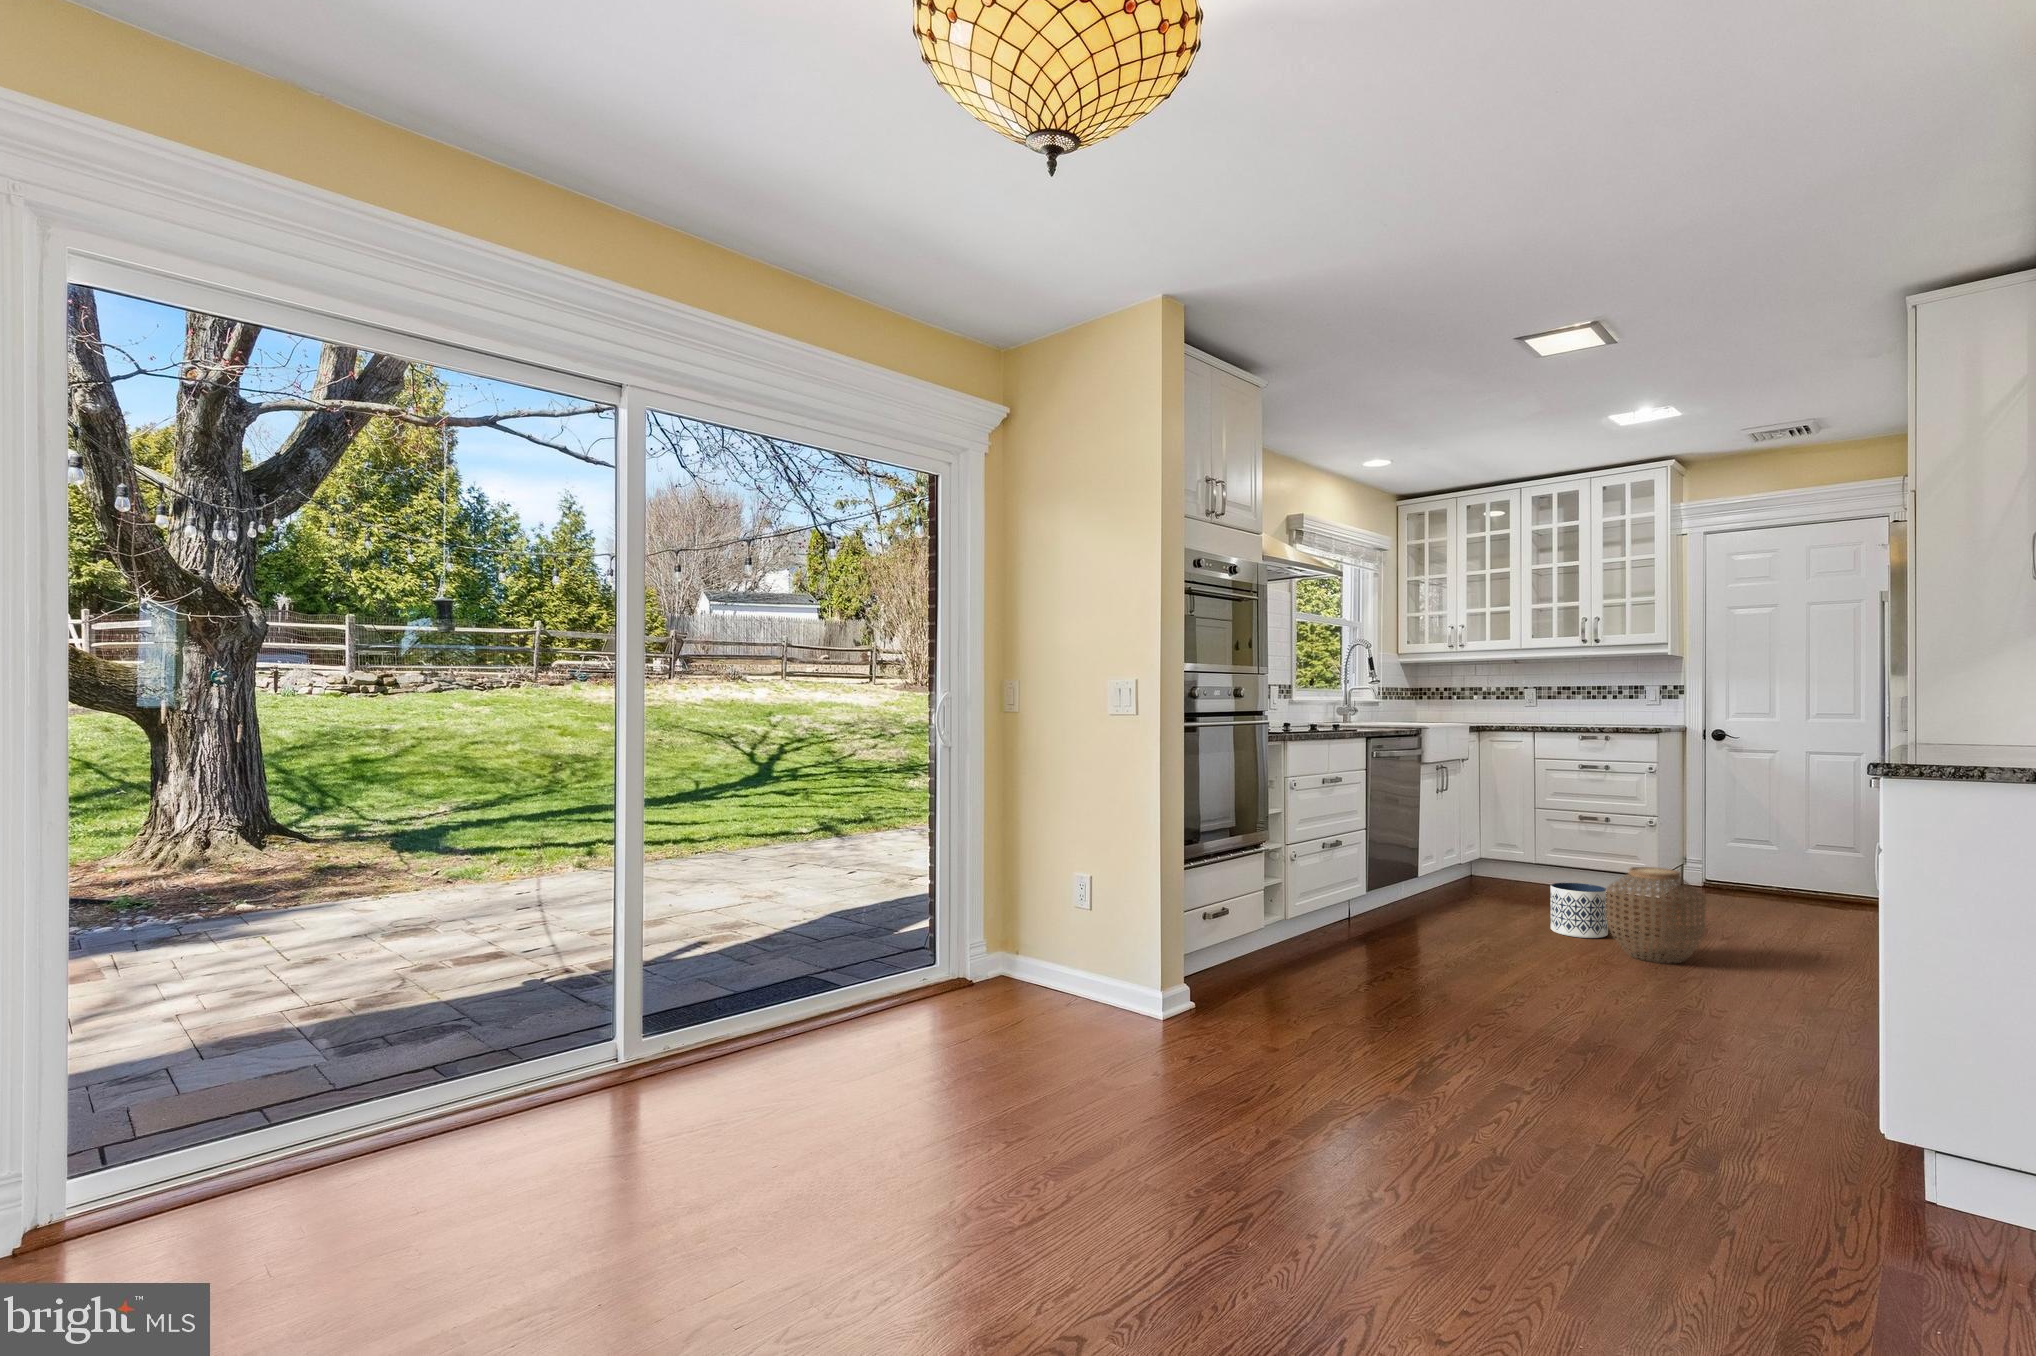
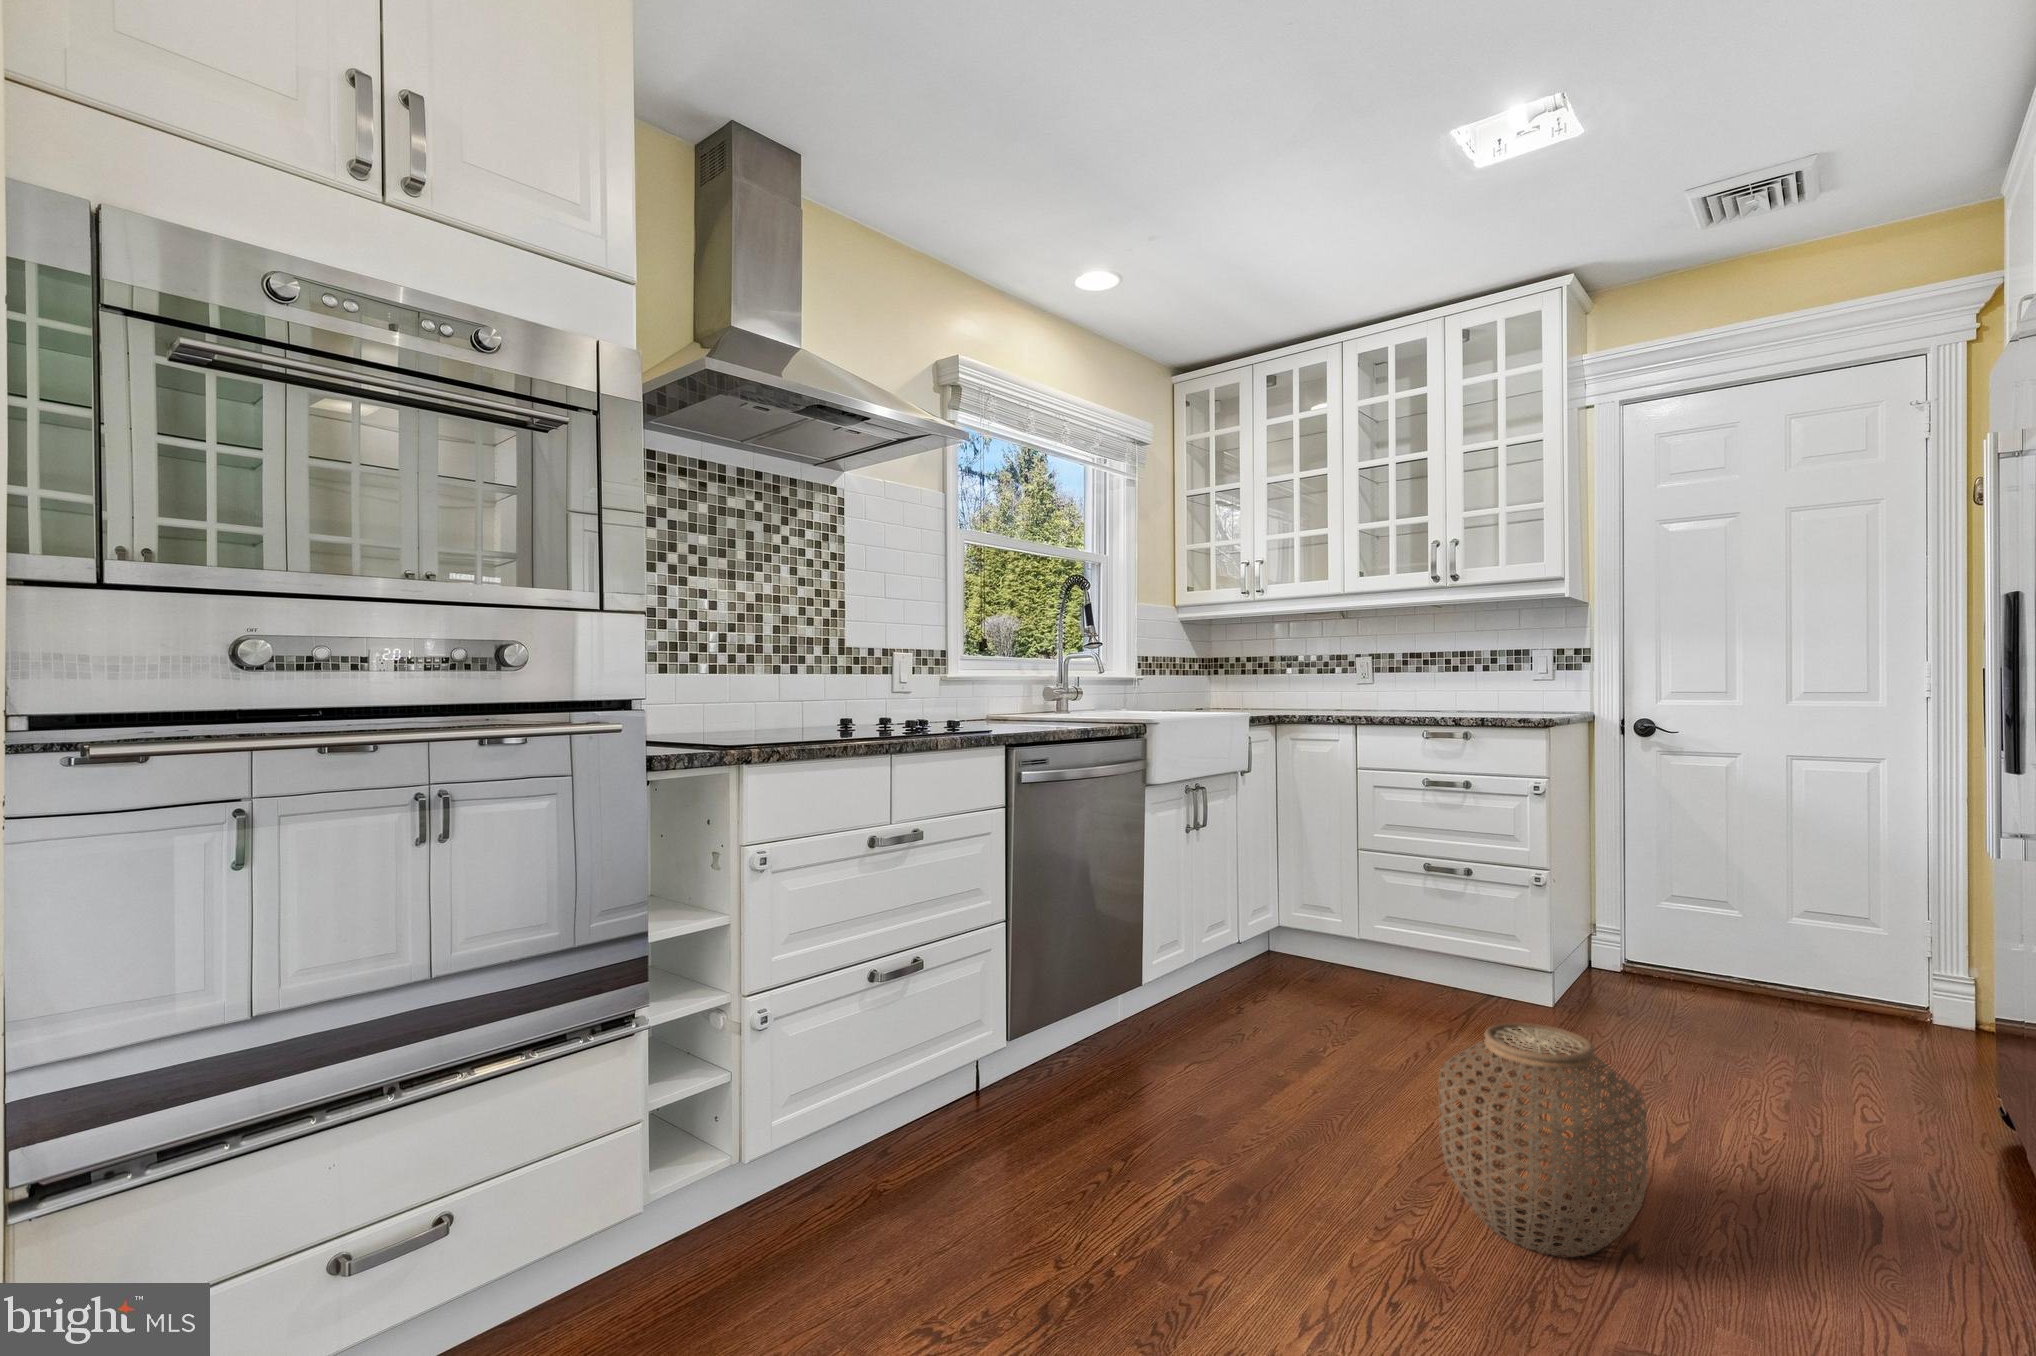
planter: present [1550,883,1608,938] -> none [1346,1019,1452,1145]

